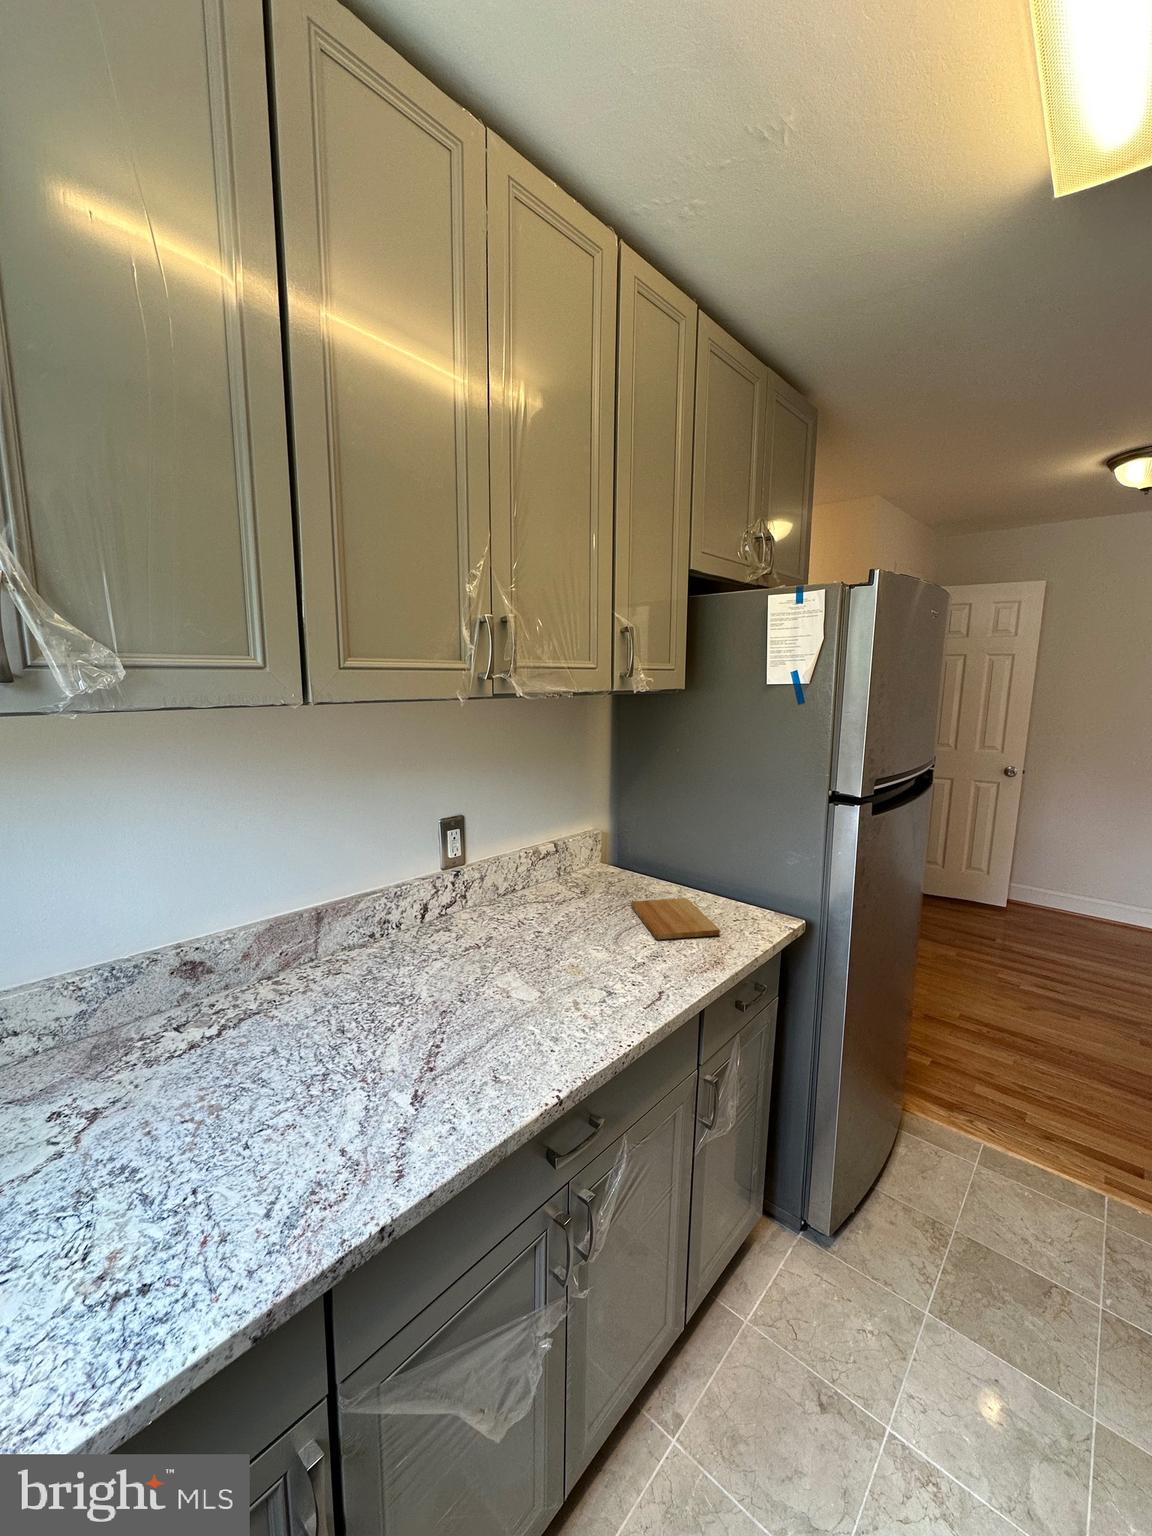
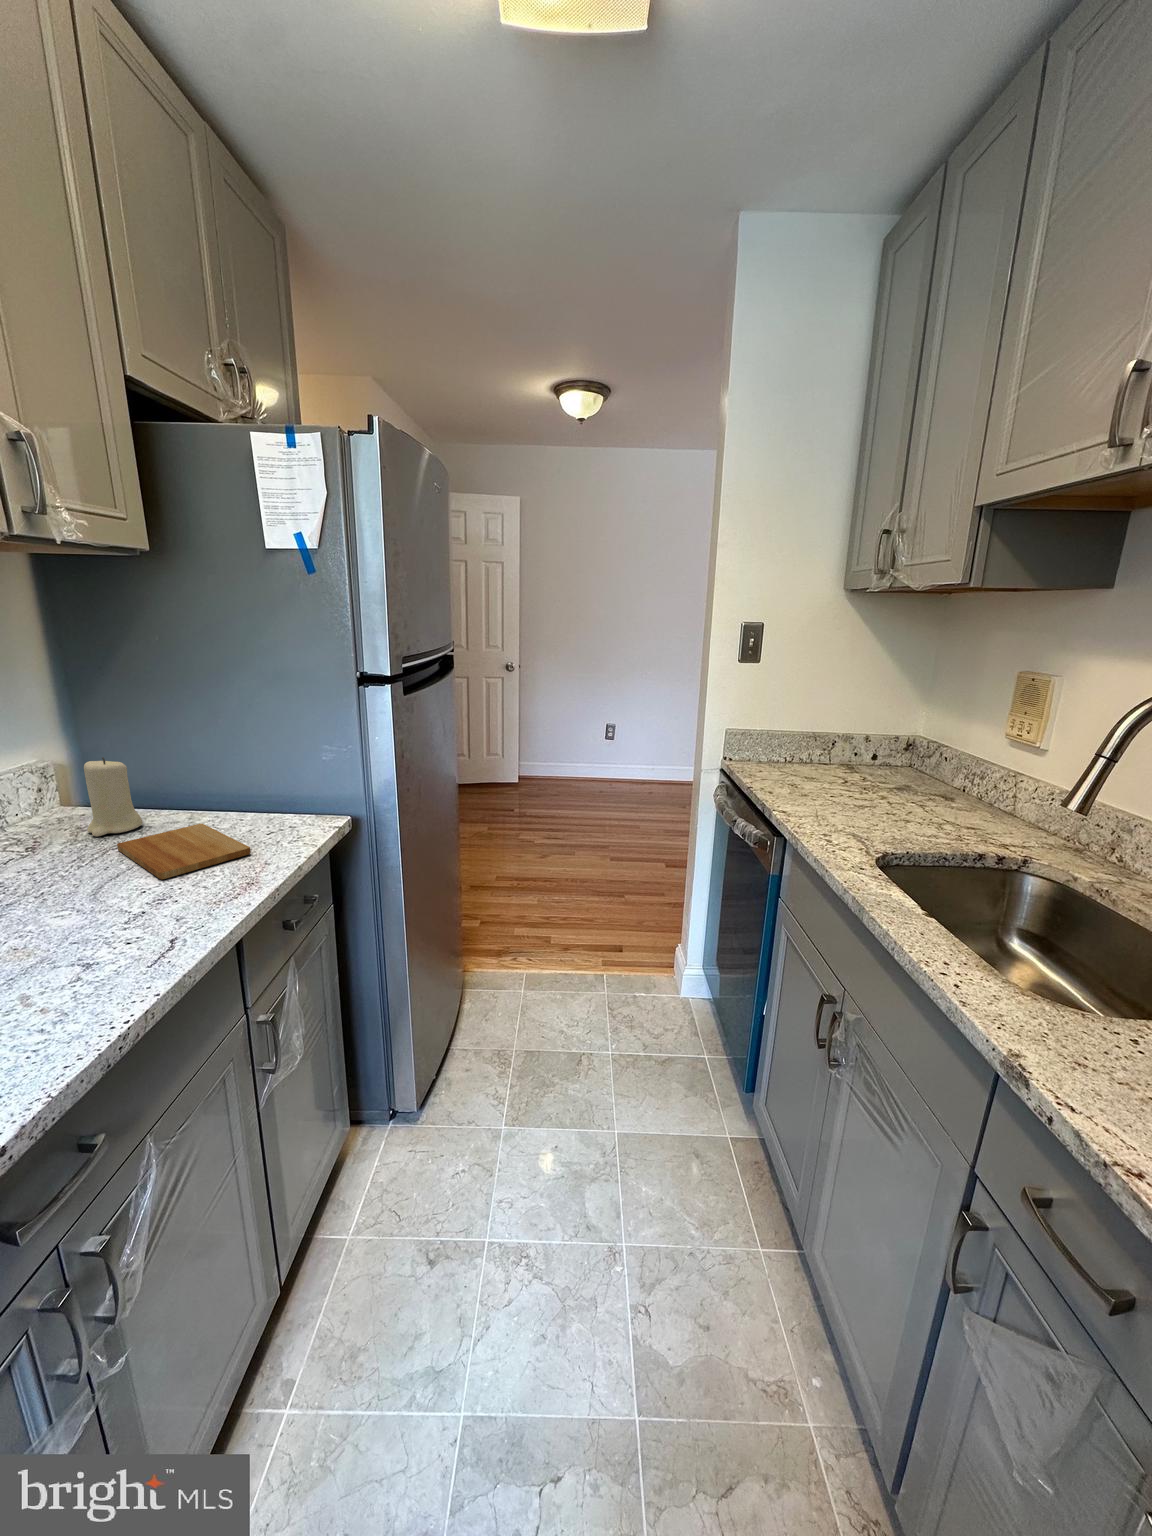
candle: none [614,834,648,892] -> present [84,757,143,836]

